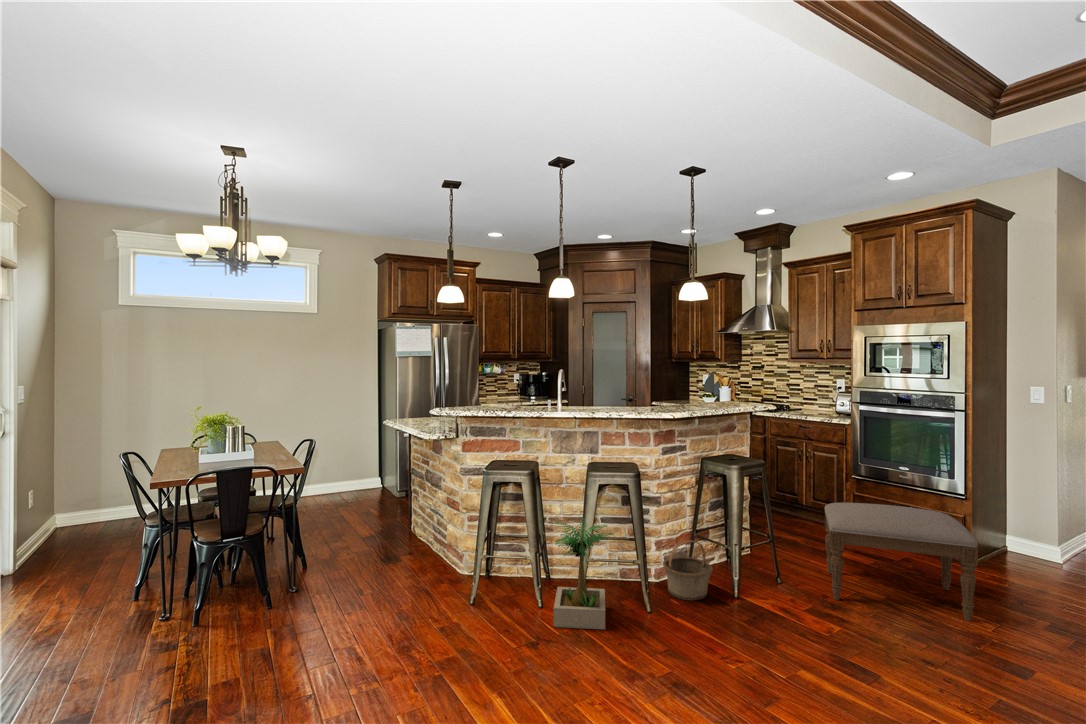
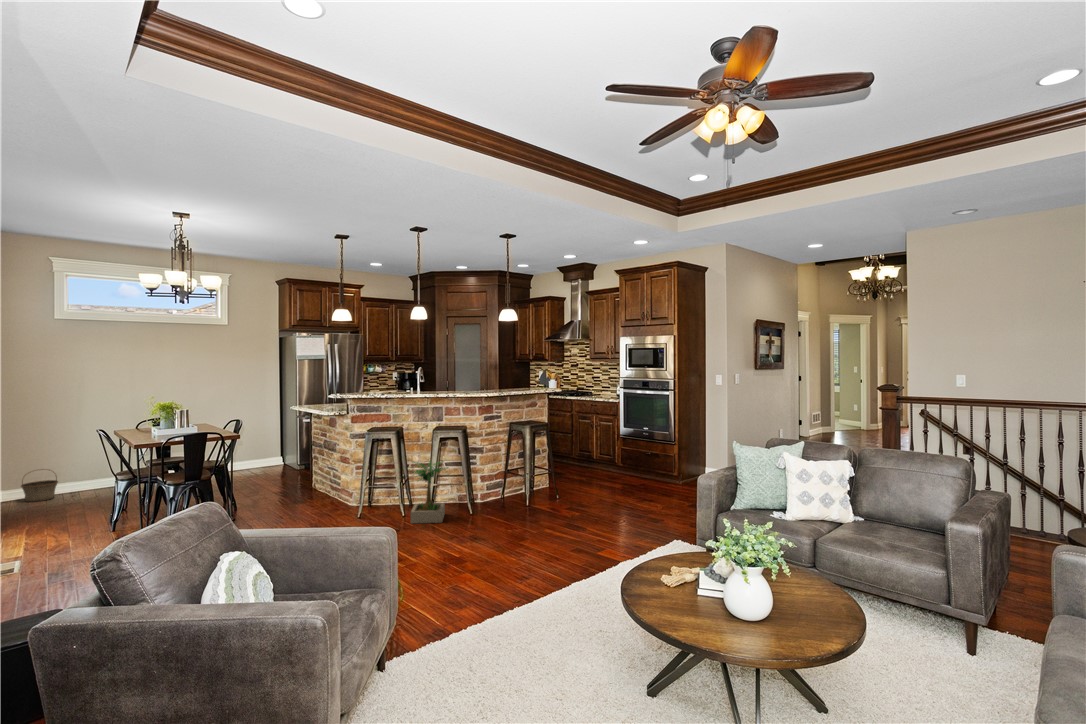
ottoman: present [825,502,978,621] -> none [582,447,656,506]
basket: present [663,541,713,600] -> present [21,469,58,502]

